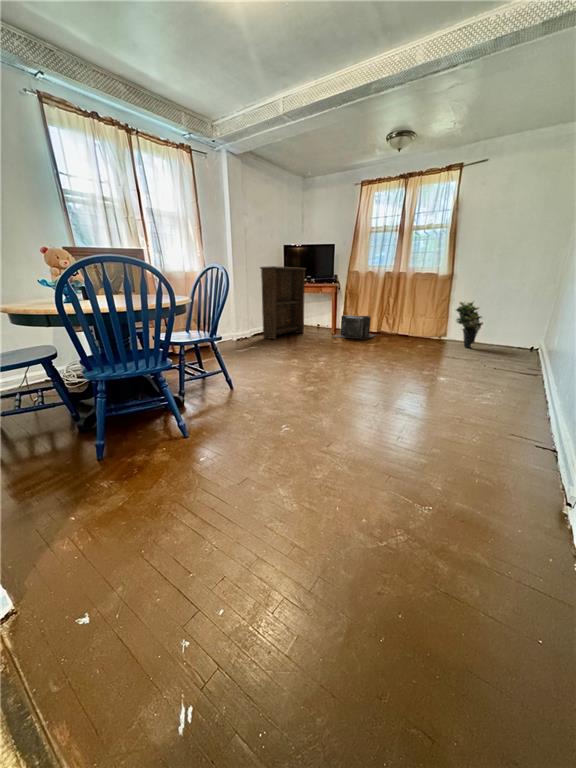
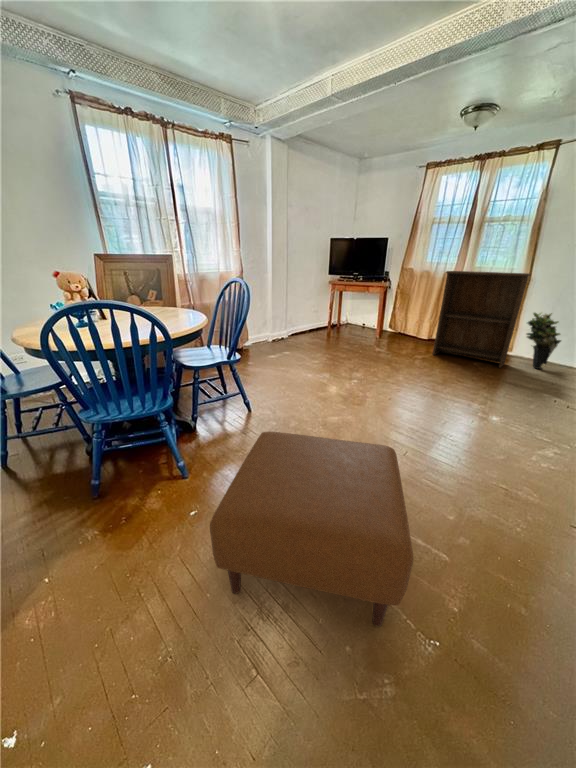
bookshelf: present [260,266,306,339] -> present [433,271,531,368]
speaker: present [334,315,376,340] -> none [376,318,429,349]
ottoman: none [241,377,408,502] -> present [210,432,413,626]

